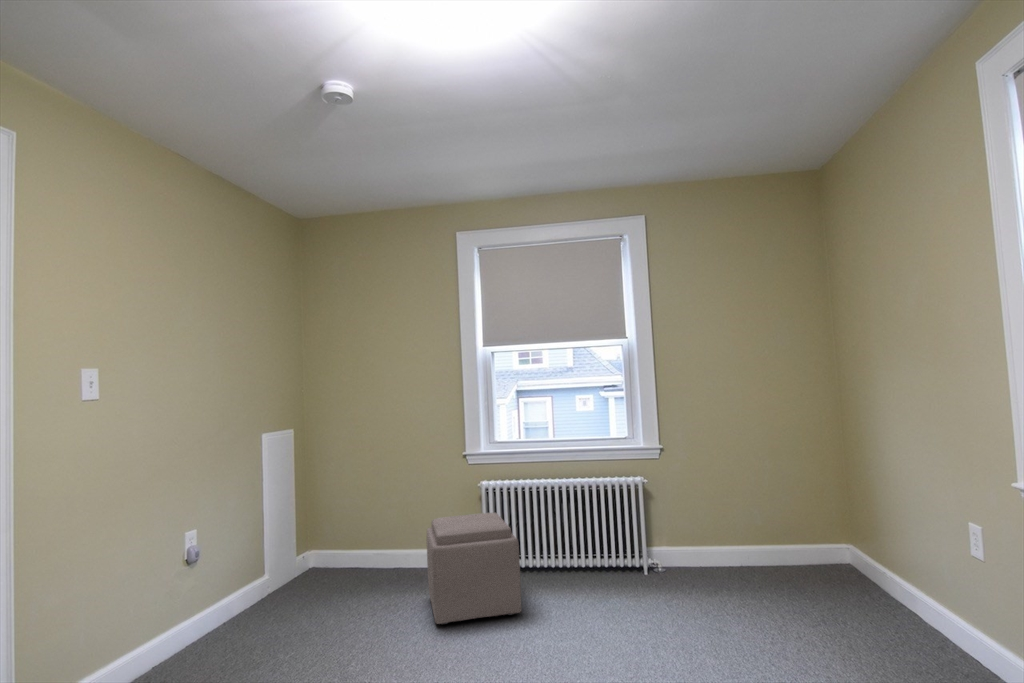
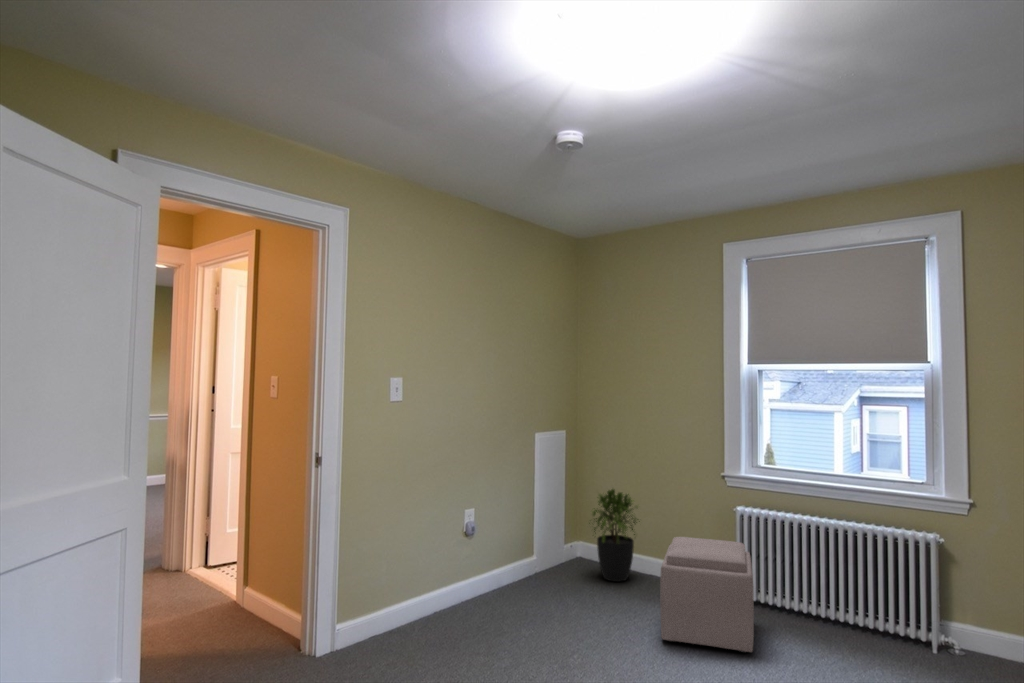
potted plant: none [327,482,385,583] -> present [589,489,640,582]

